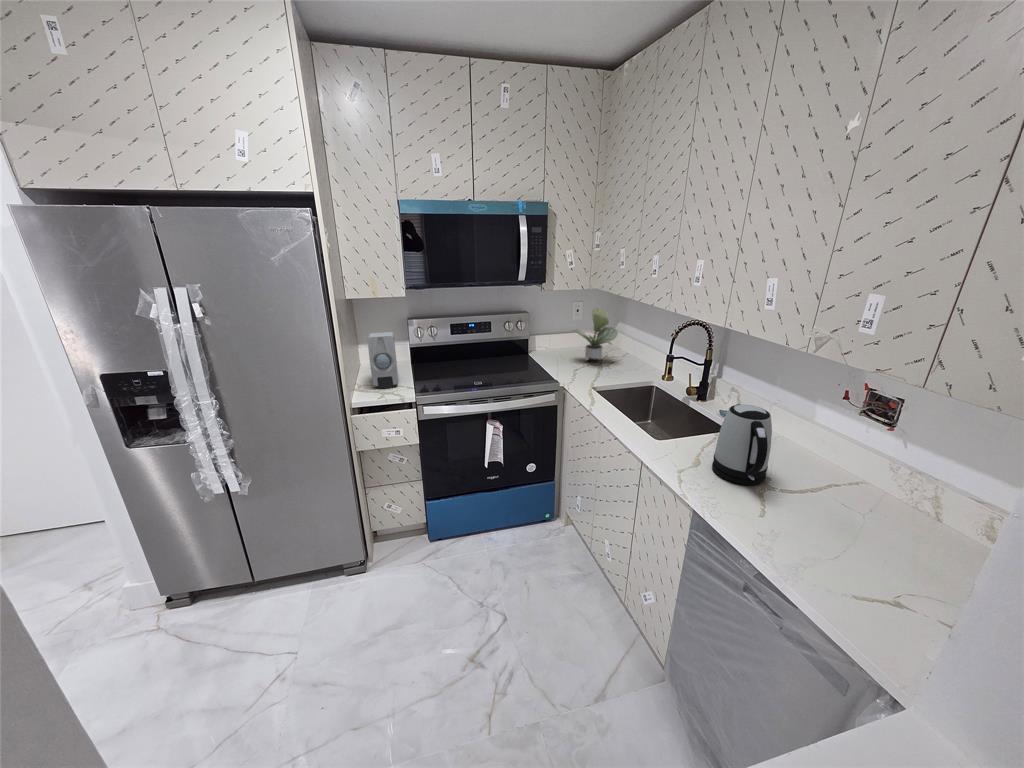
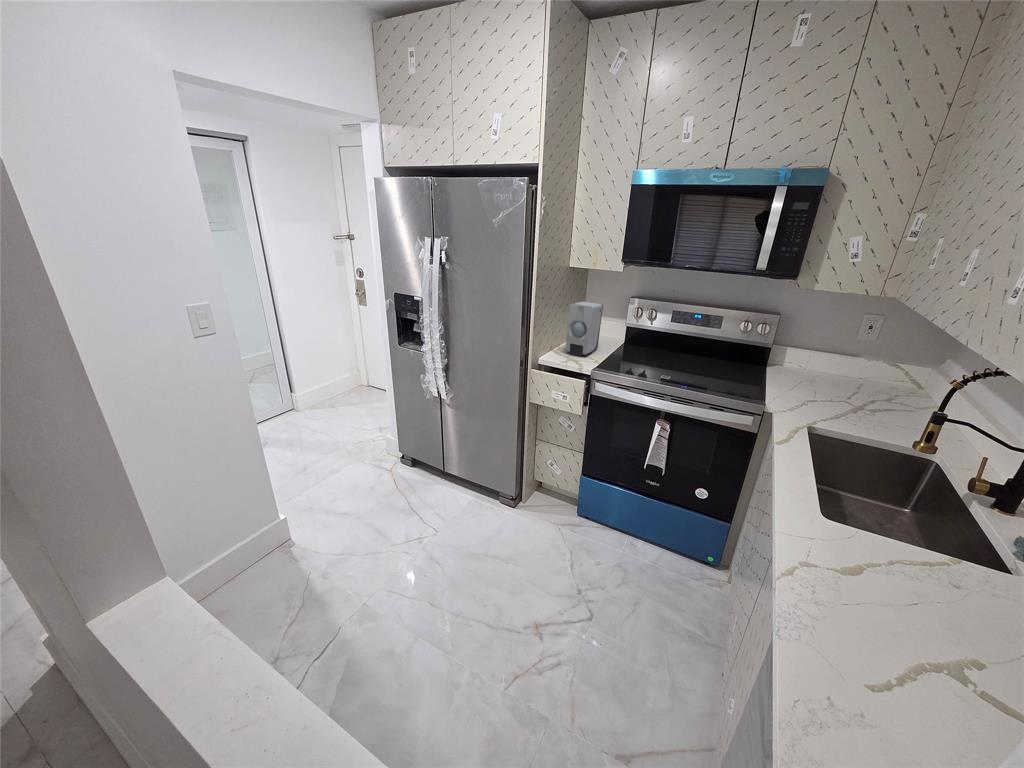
potted plant: present [573,308,618,361] -> none [829,325,906,399]
kettle: present [712,404,772,485] -> none [850,515,992,663]

